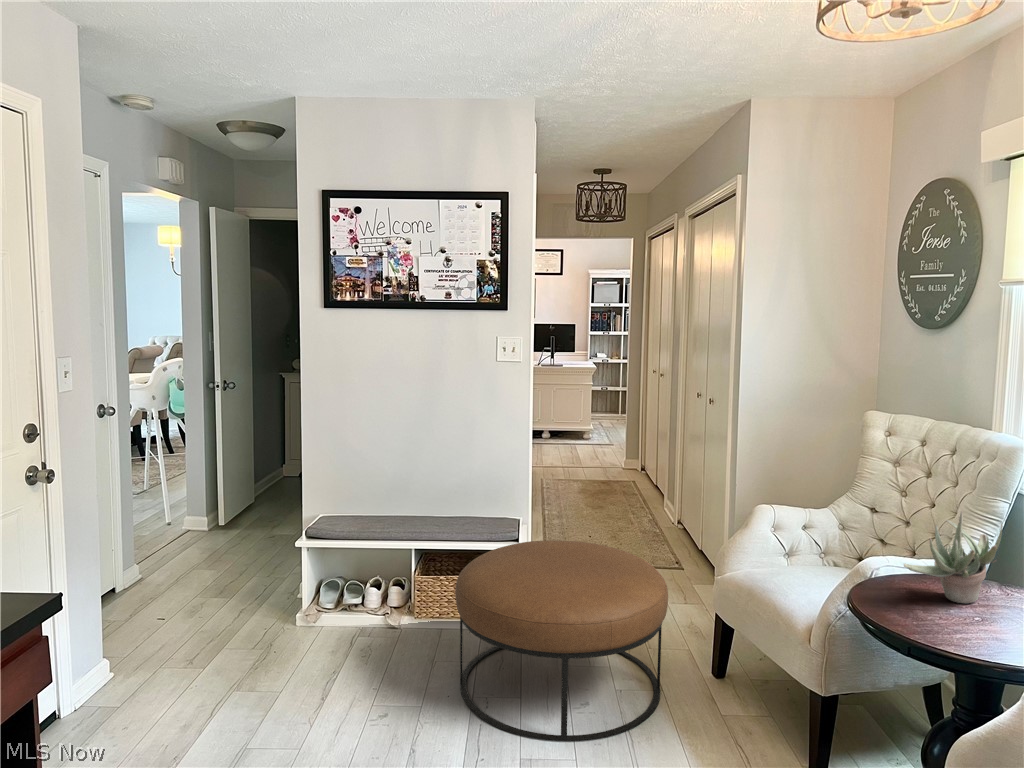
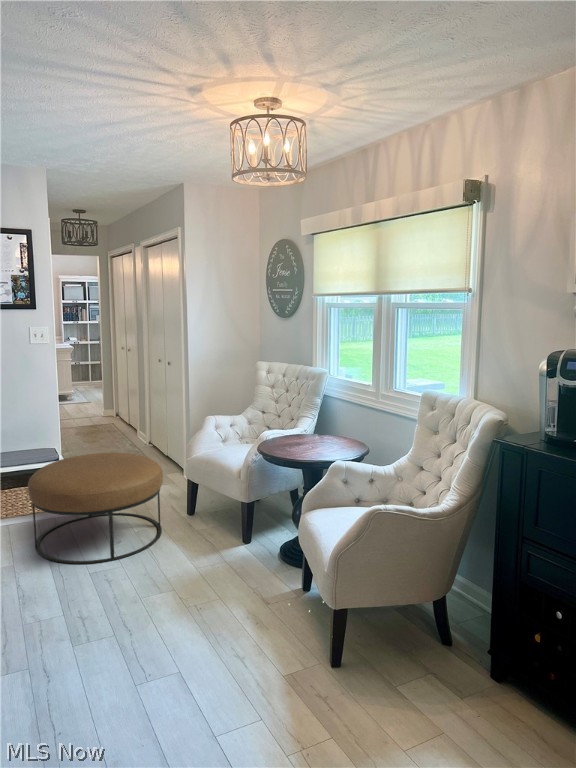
succulent plant: present [904,511,1002,603] -> none [278,401,316,443]

